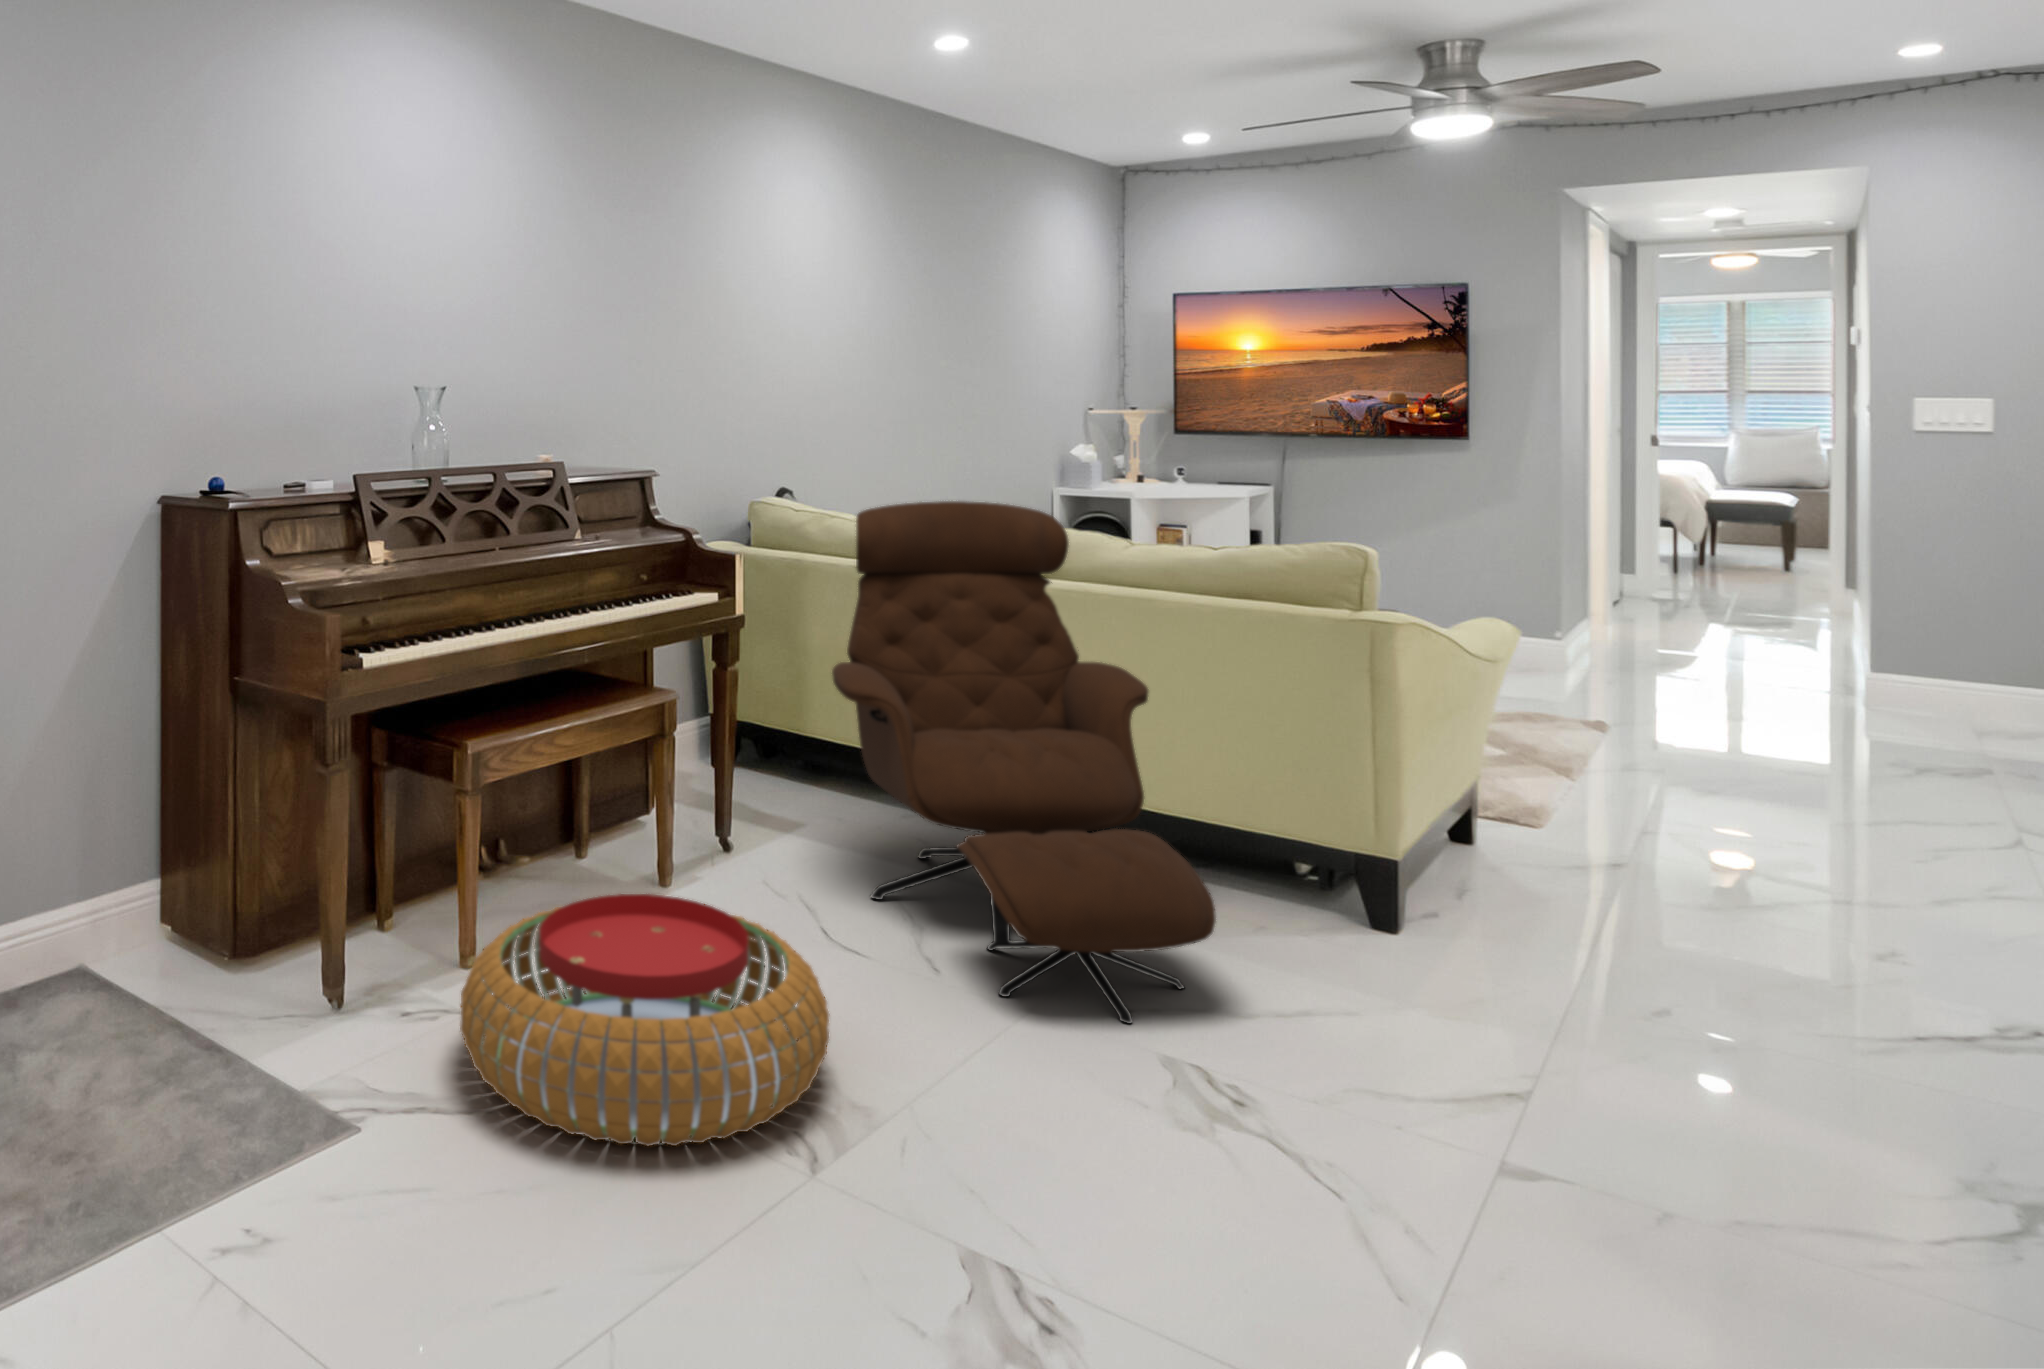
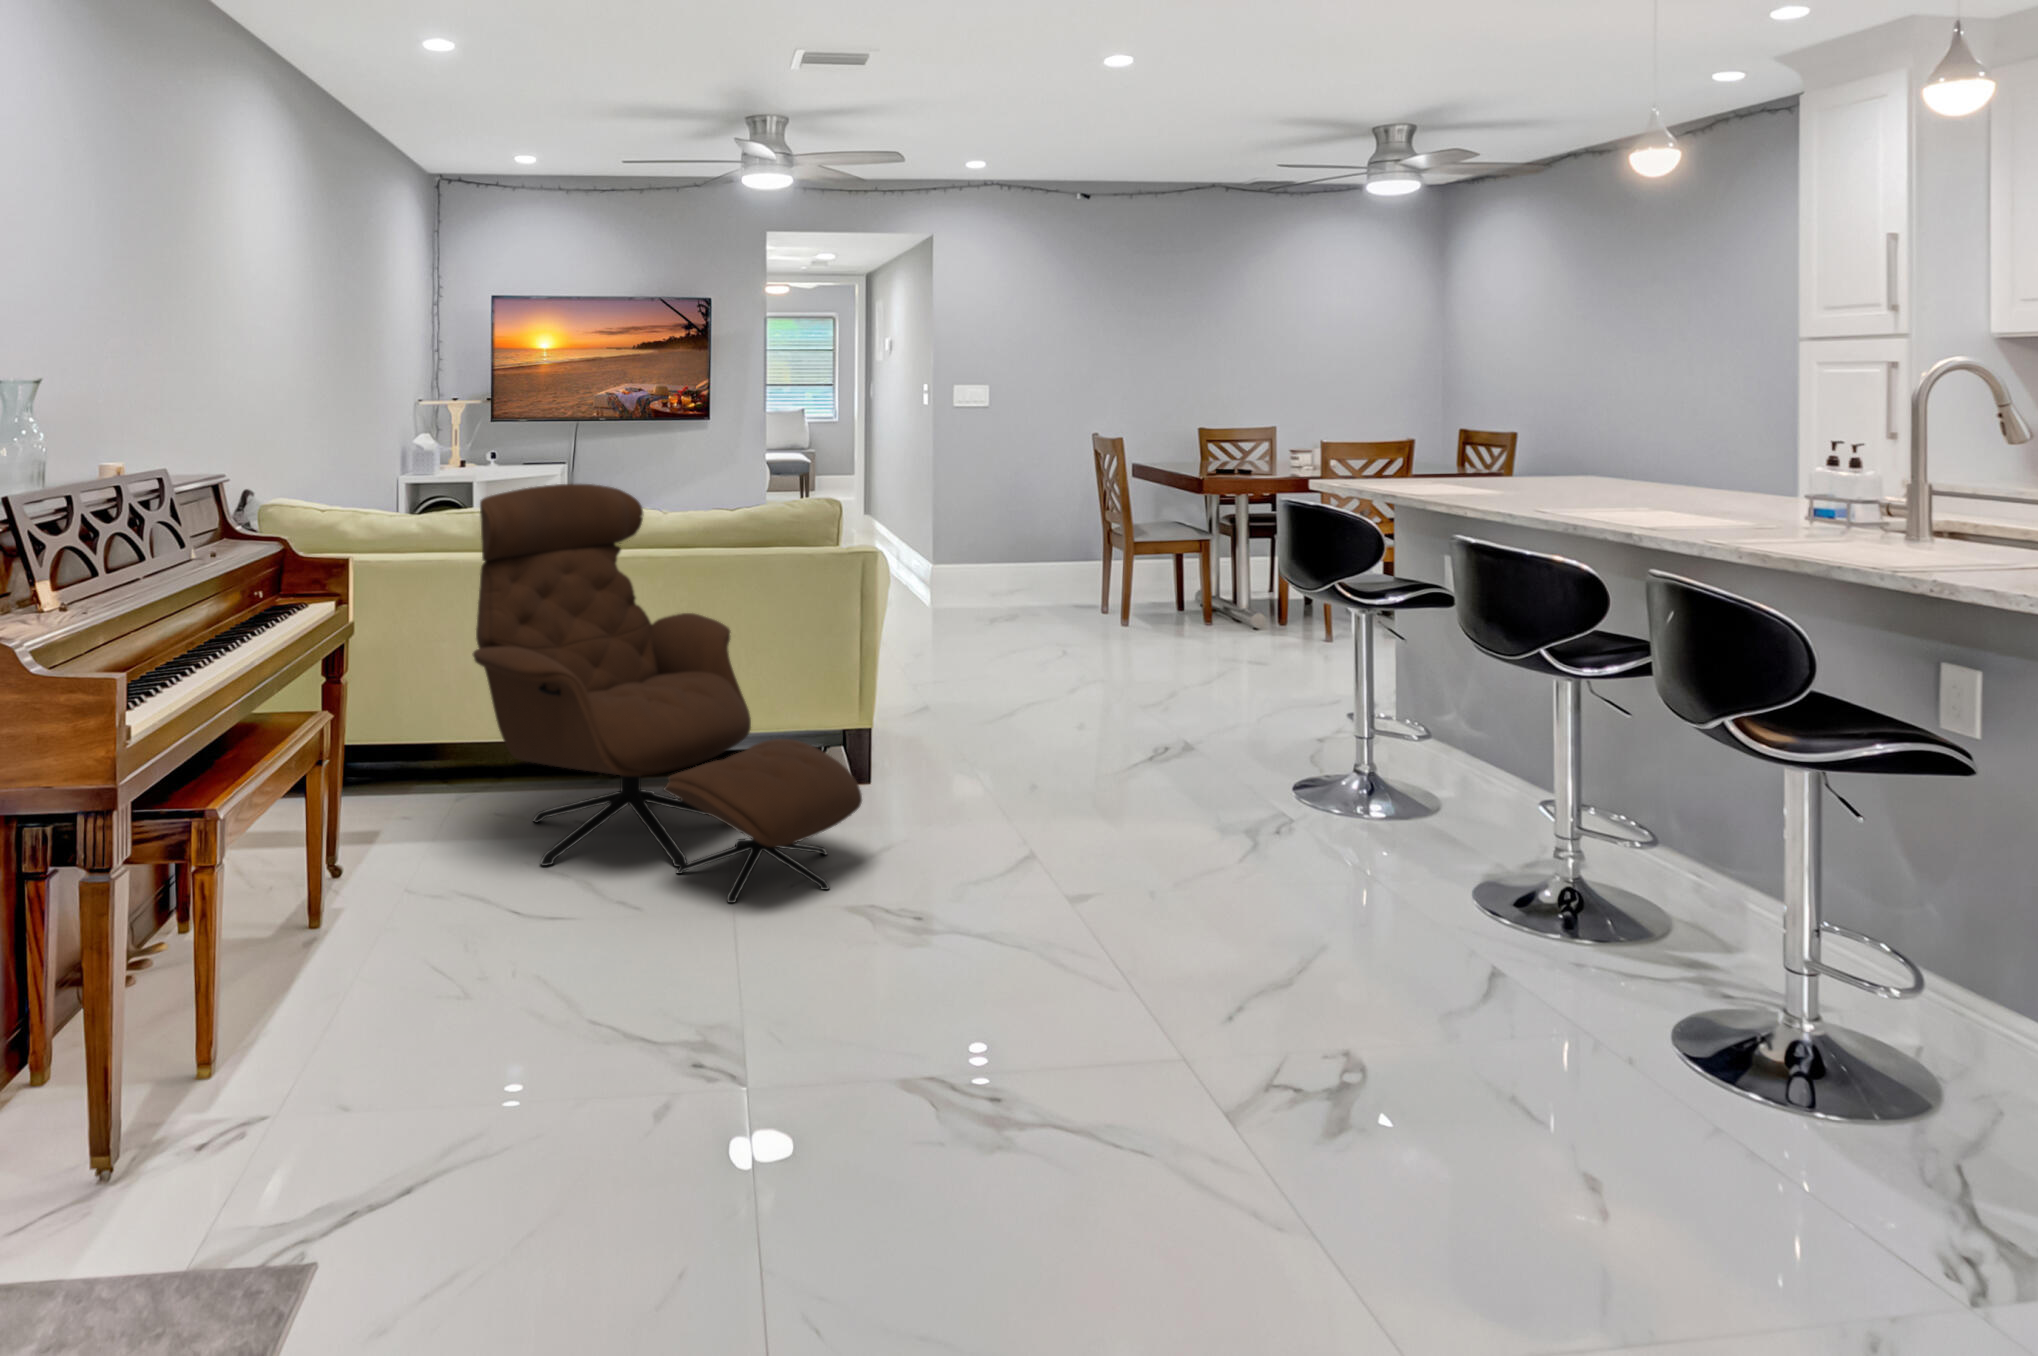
pouf: present [460,894,829,1146] -> none [346,894,735,1163]

